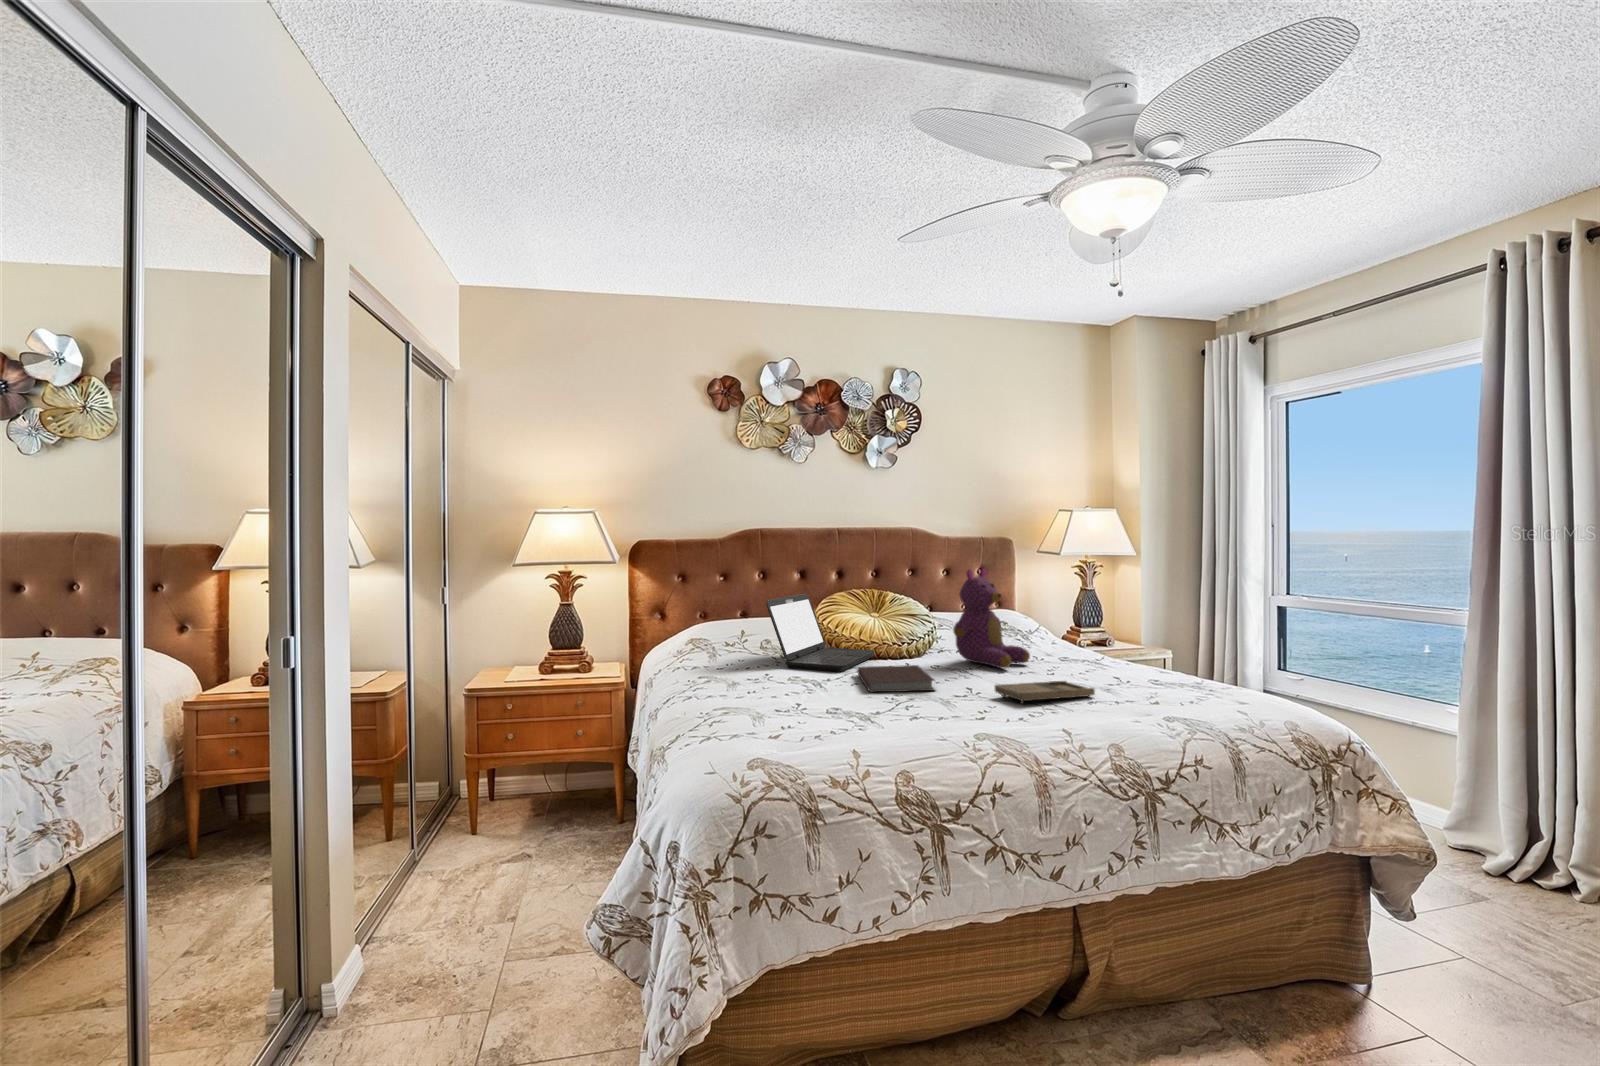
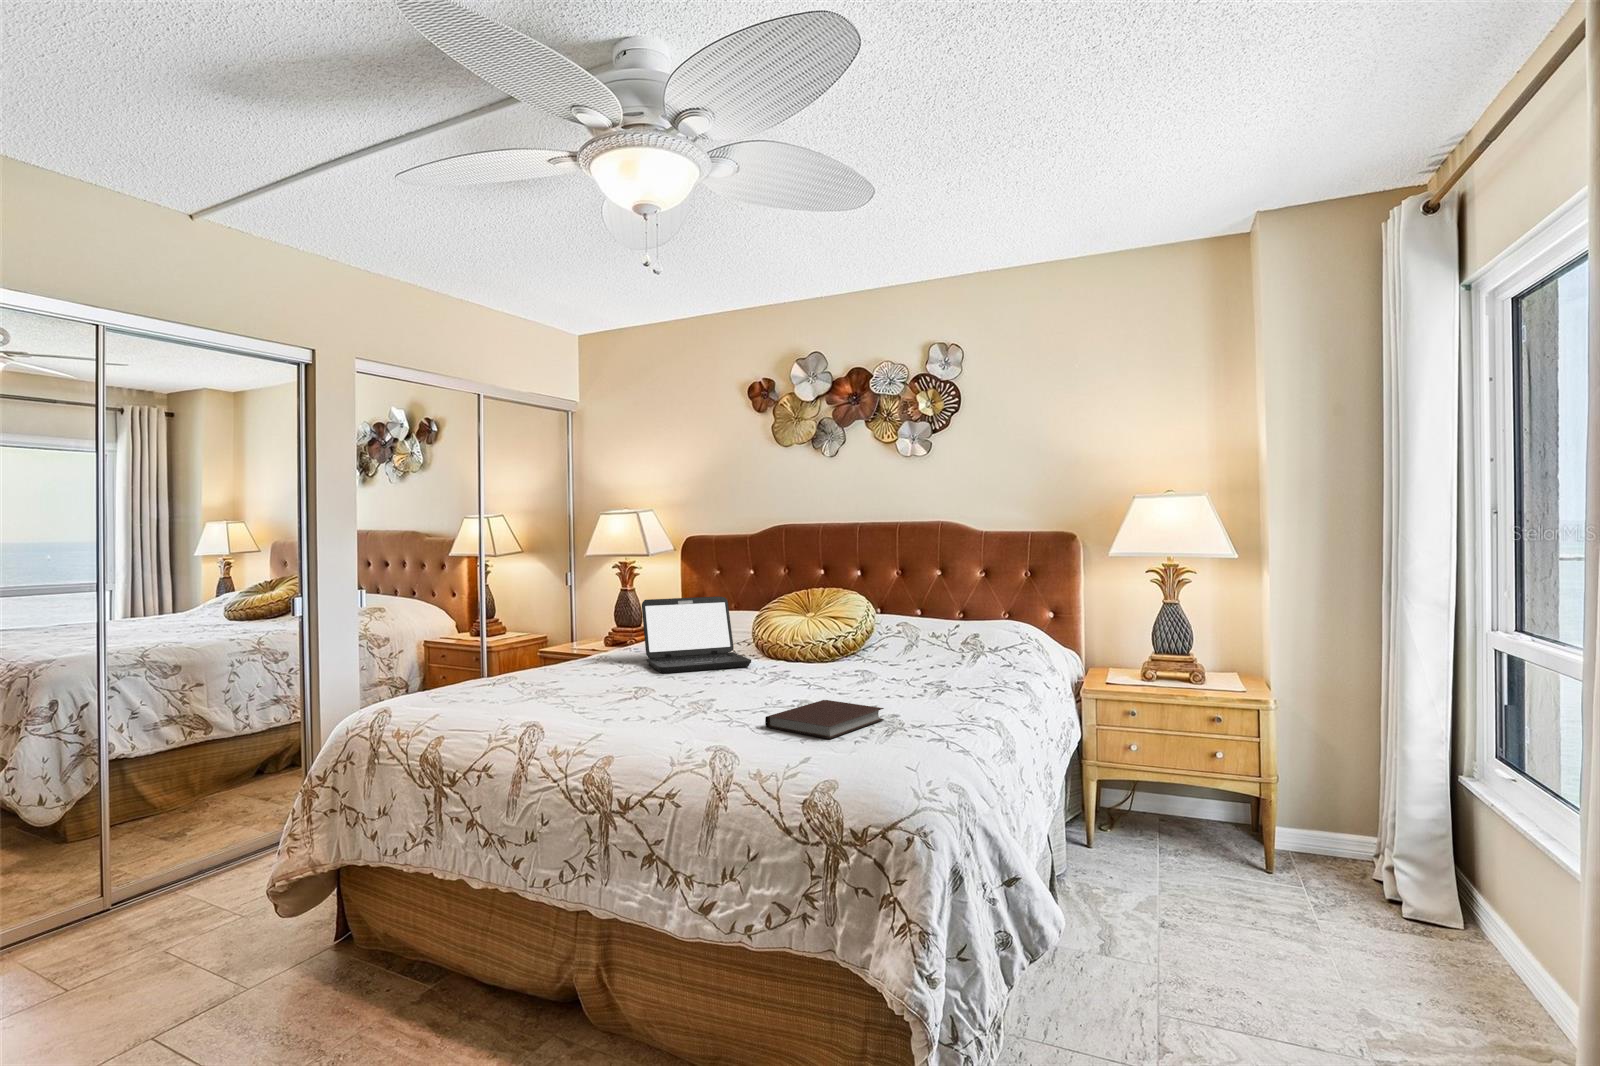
teddy bear: present [953,568,1030,668] -> none [763,578,851,692]
notebook: present [858,665,935,692] -> present [765,700,884,739]
tray: present [995,681,1095,704] -> none [634,697,739,723]

